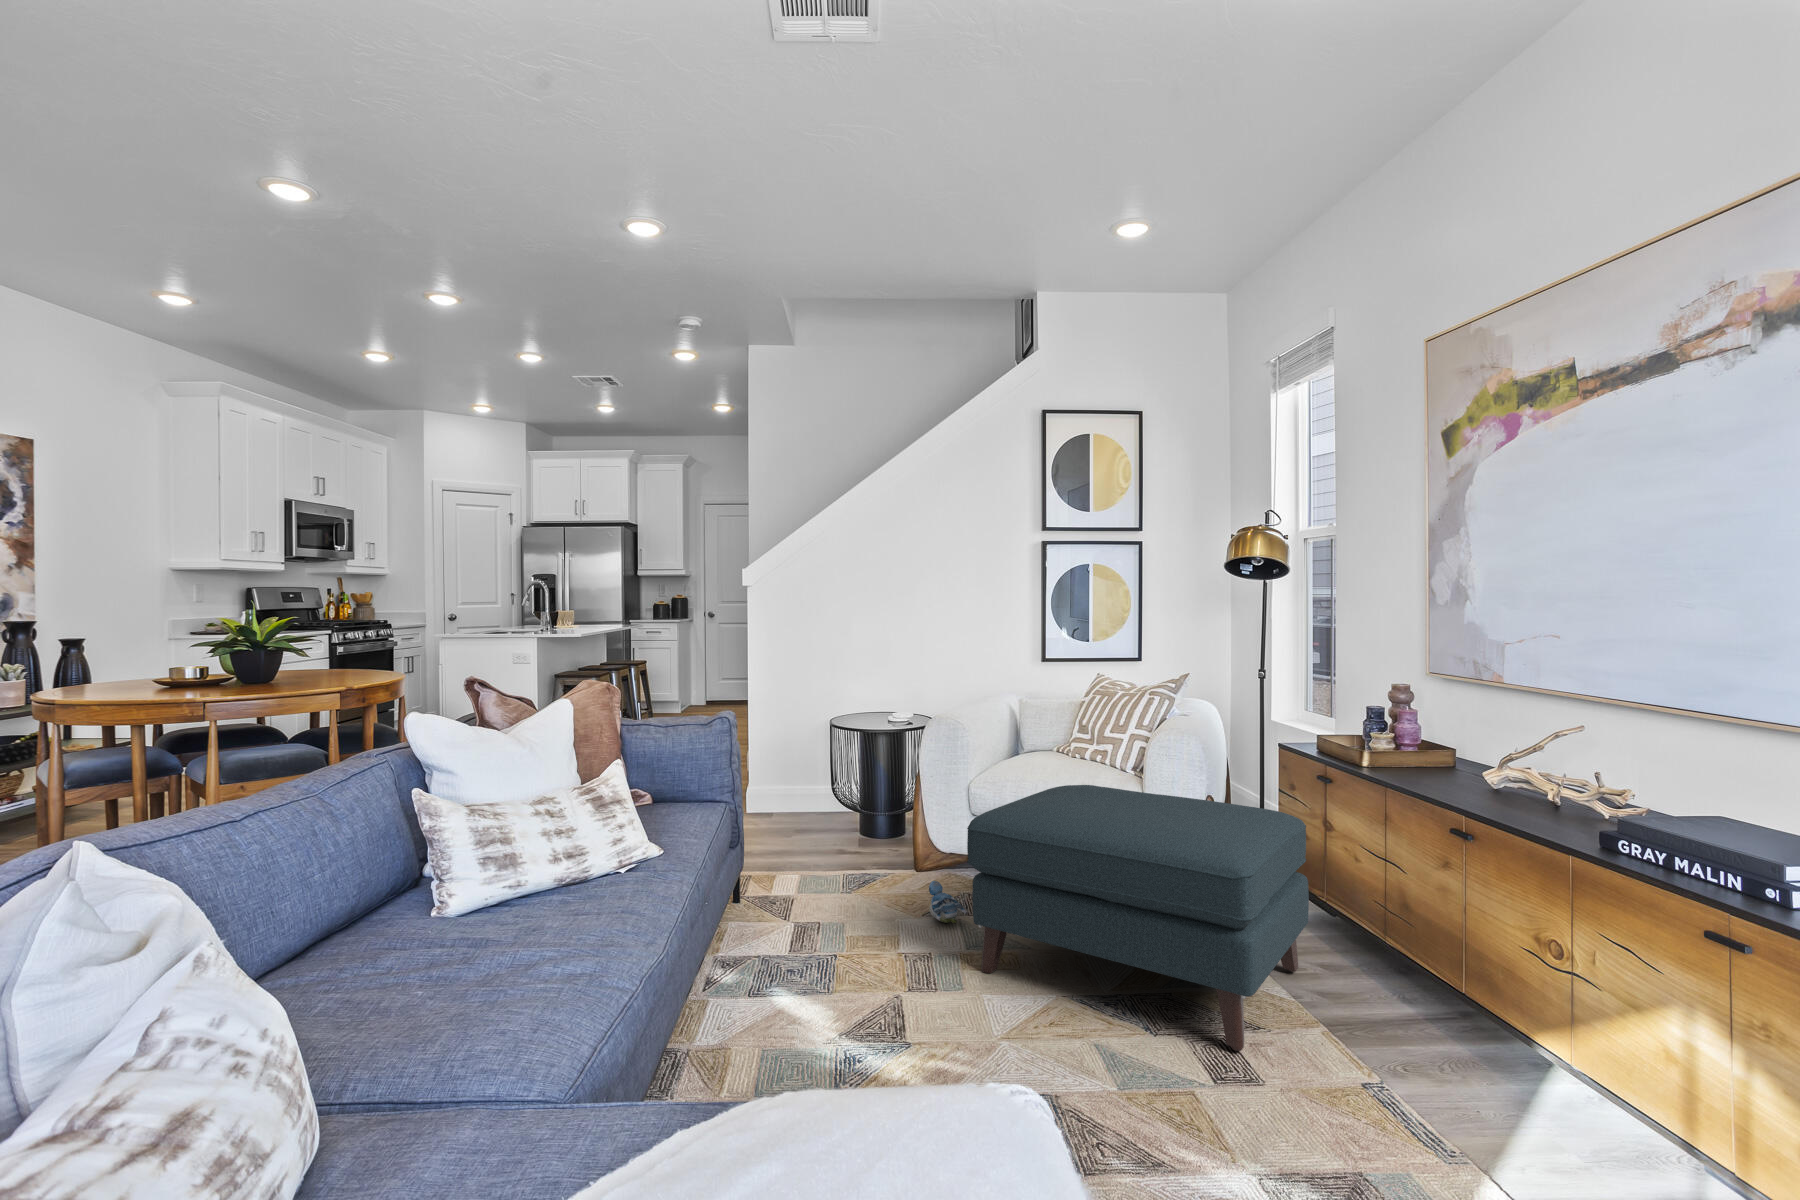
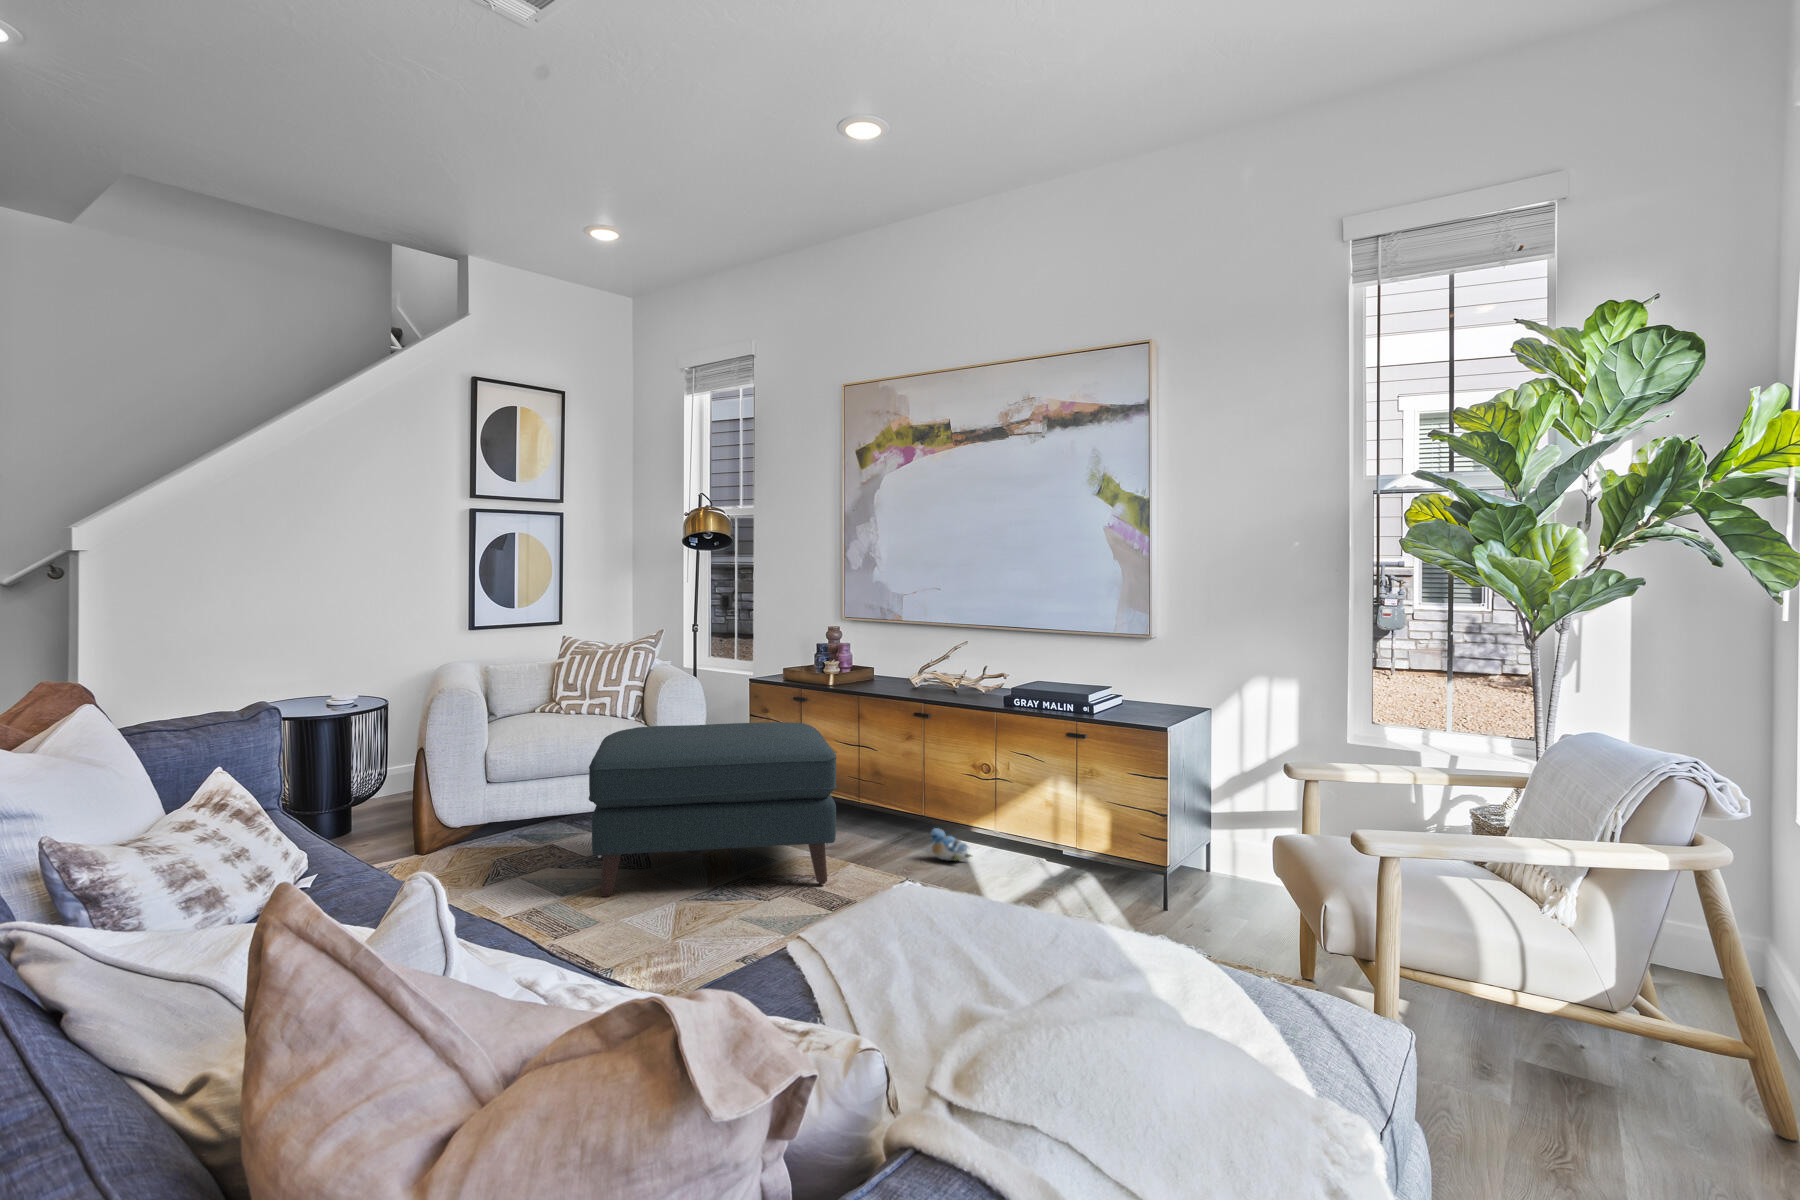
plush toy: present [928,881,966,923] -> present [929,828,971,861]

